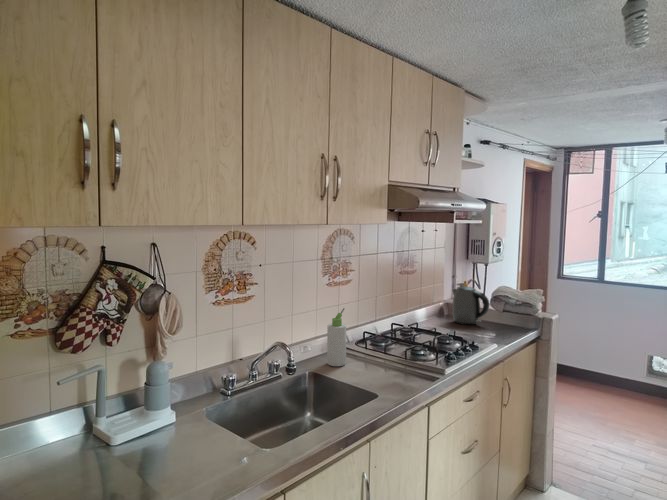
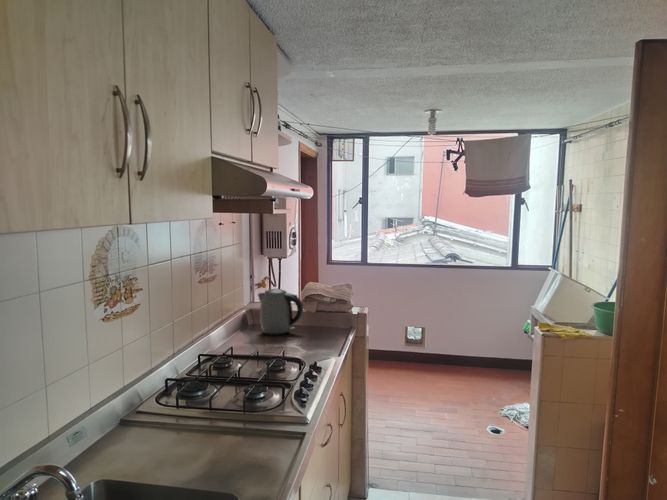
bottle: present [327,308,346,366] -> none [121,355,158,457]

